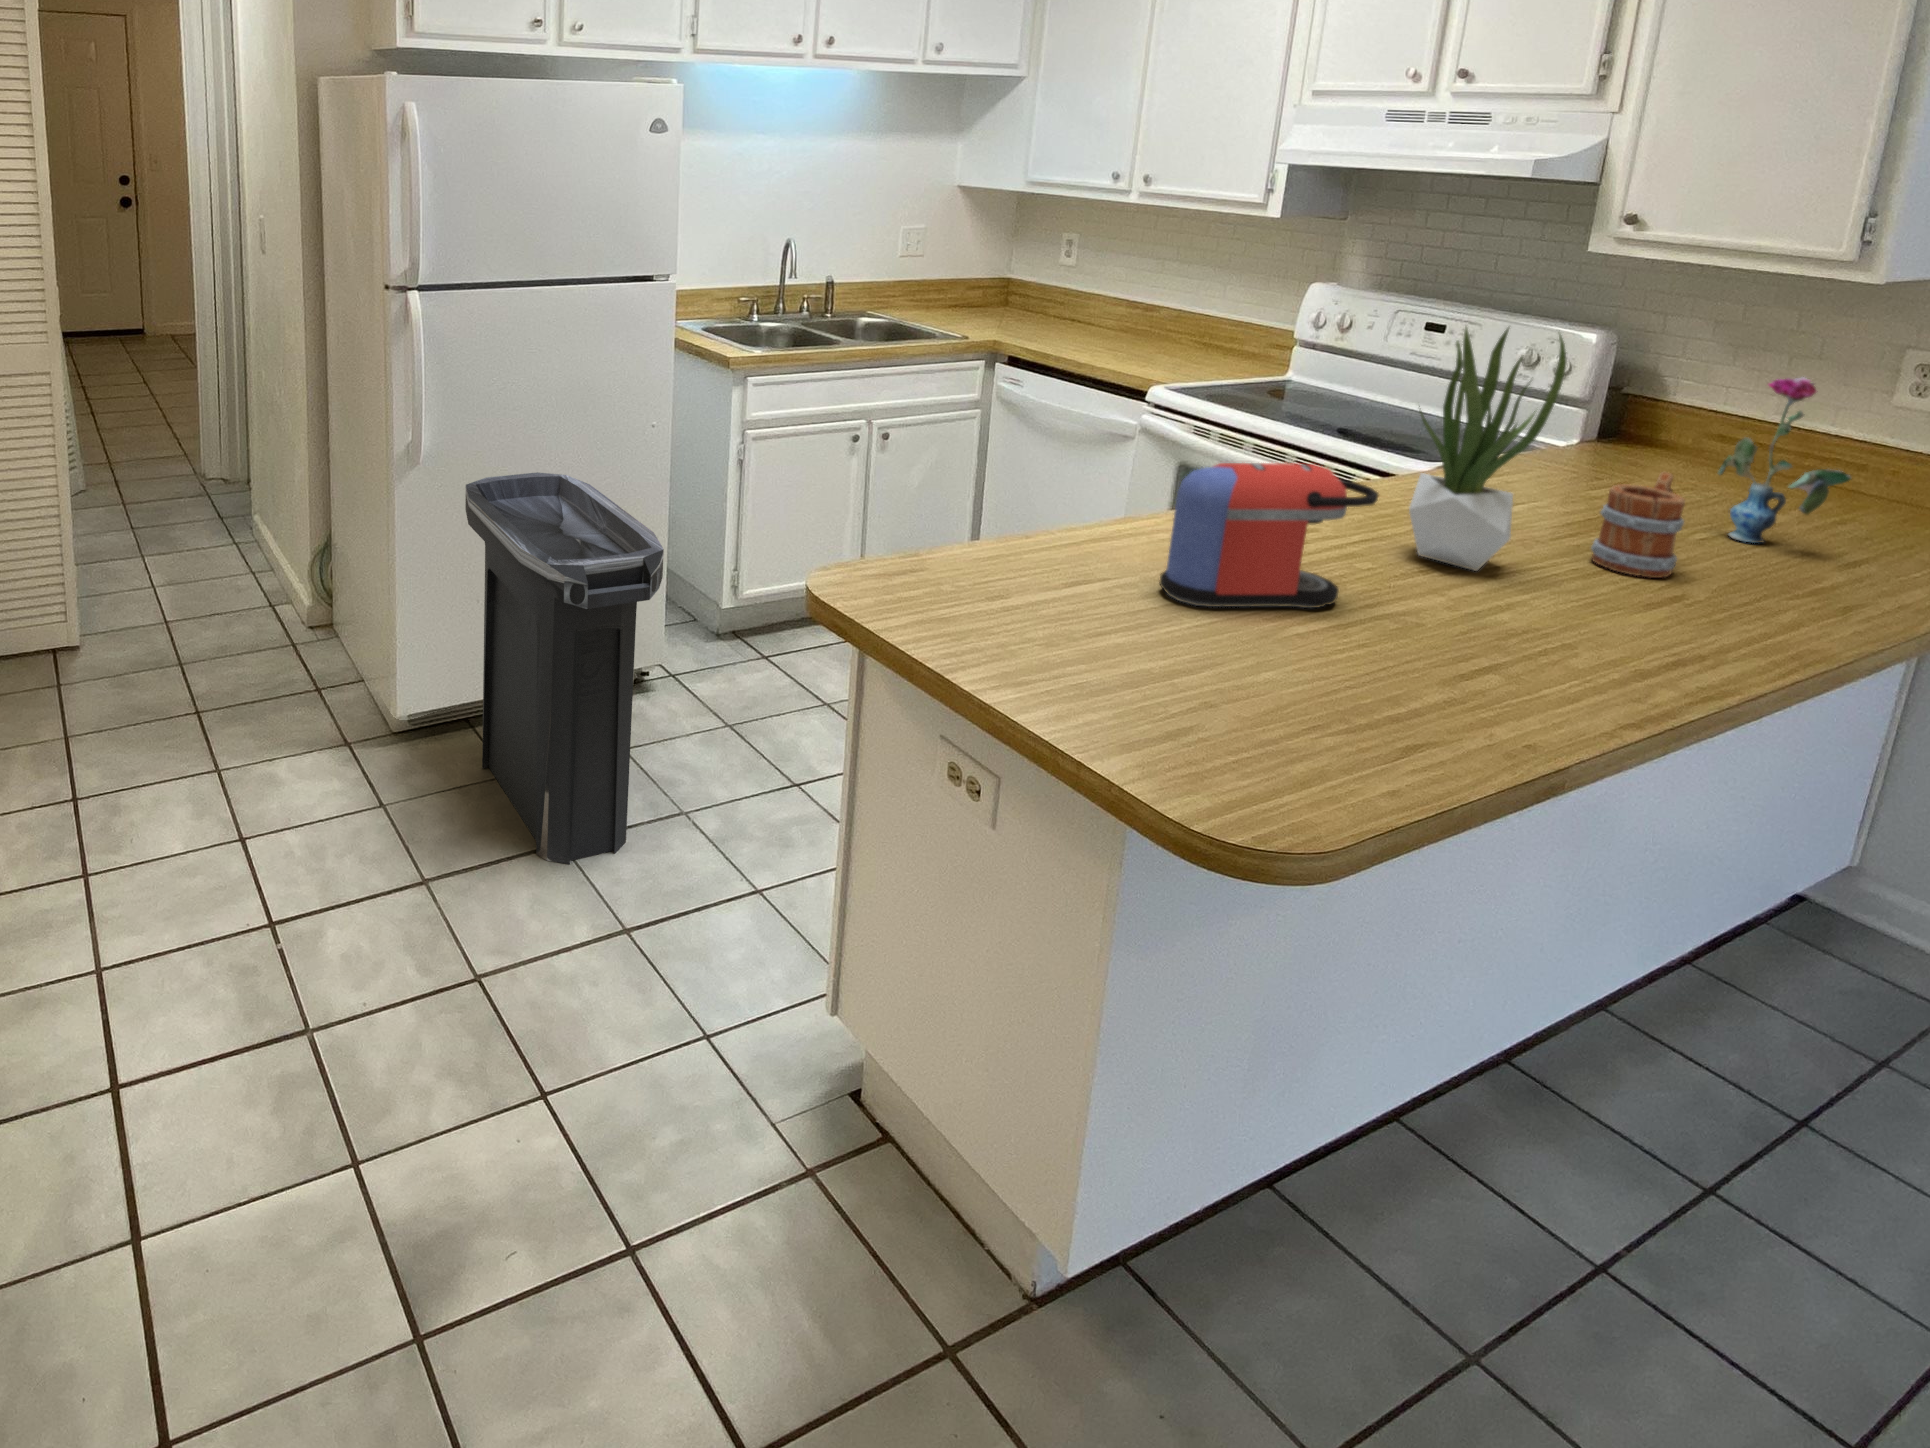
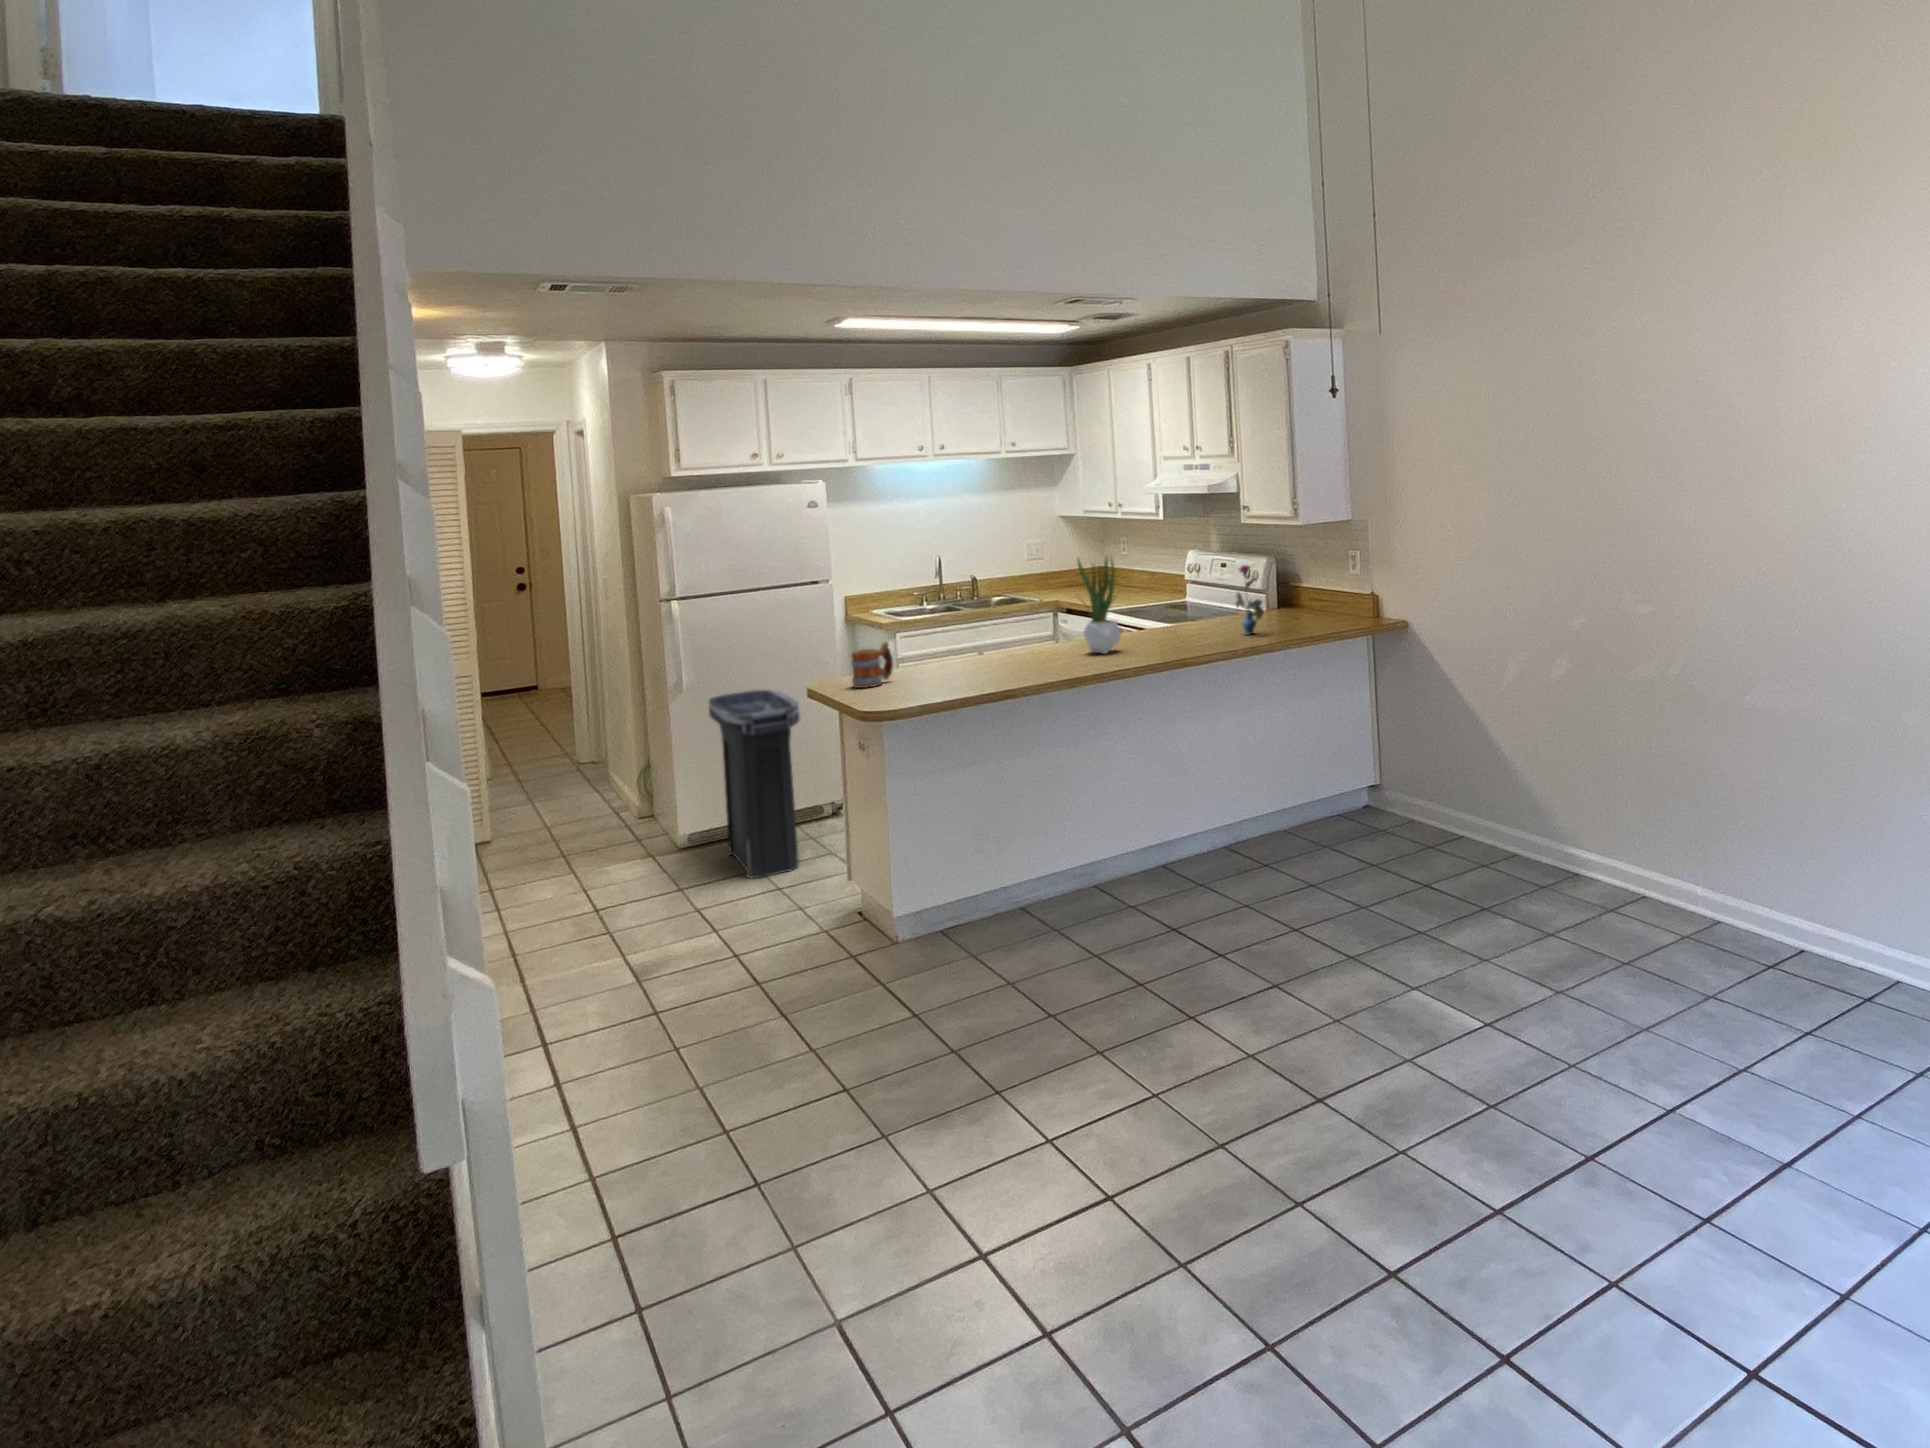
coffee maker: present [1160,463,1378,608] -> none [957,614,1035,673]
mug: present [1591,472,1685,578] -> present [851,642,893,688]

